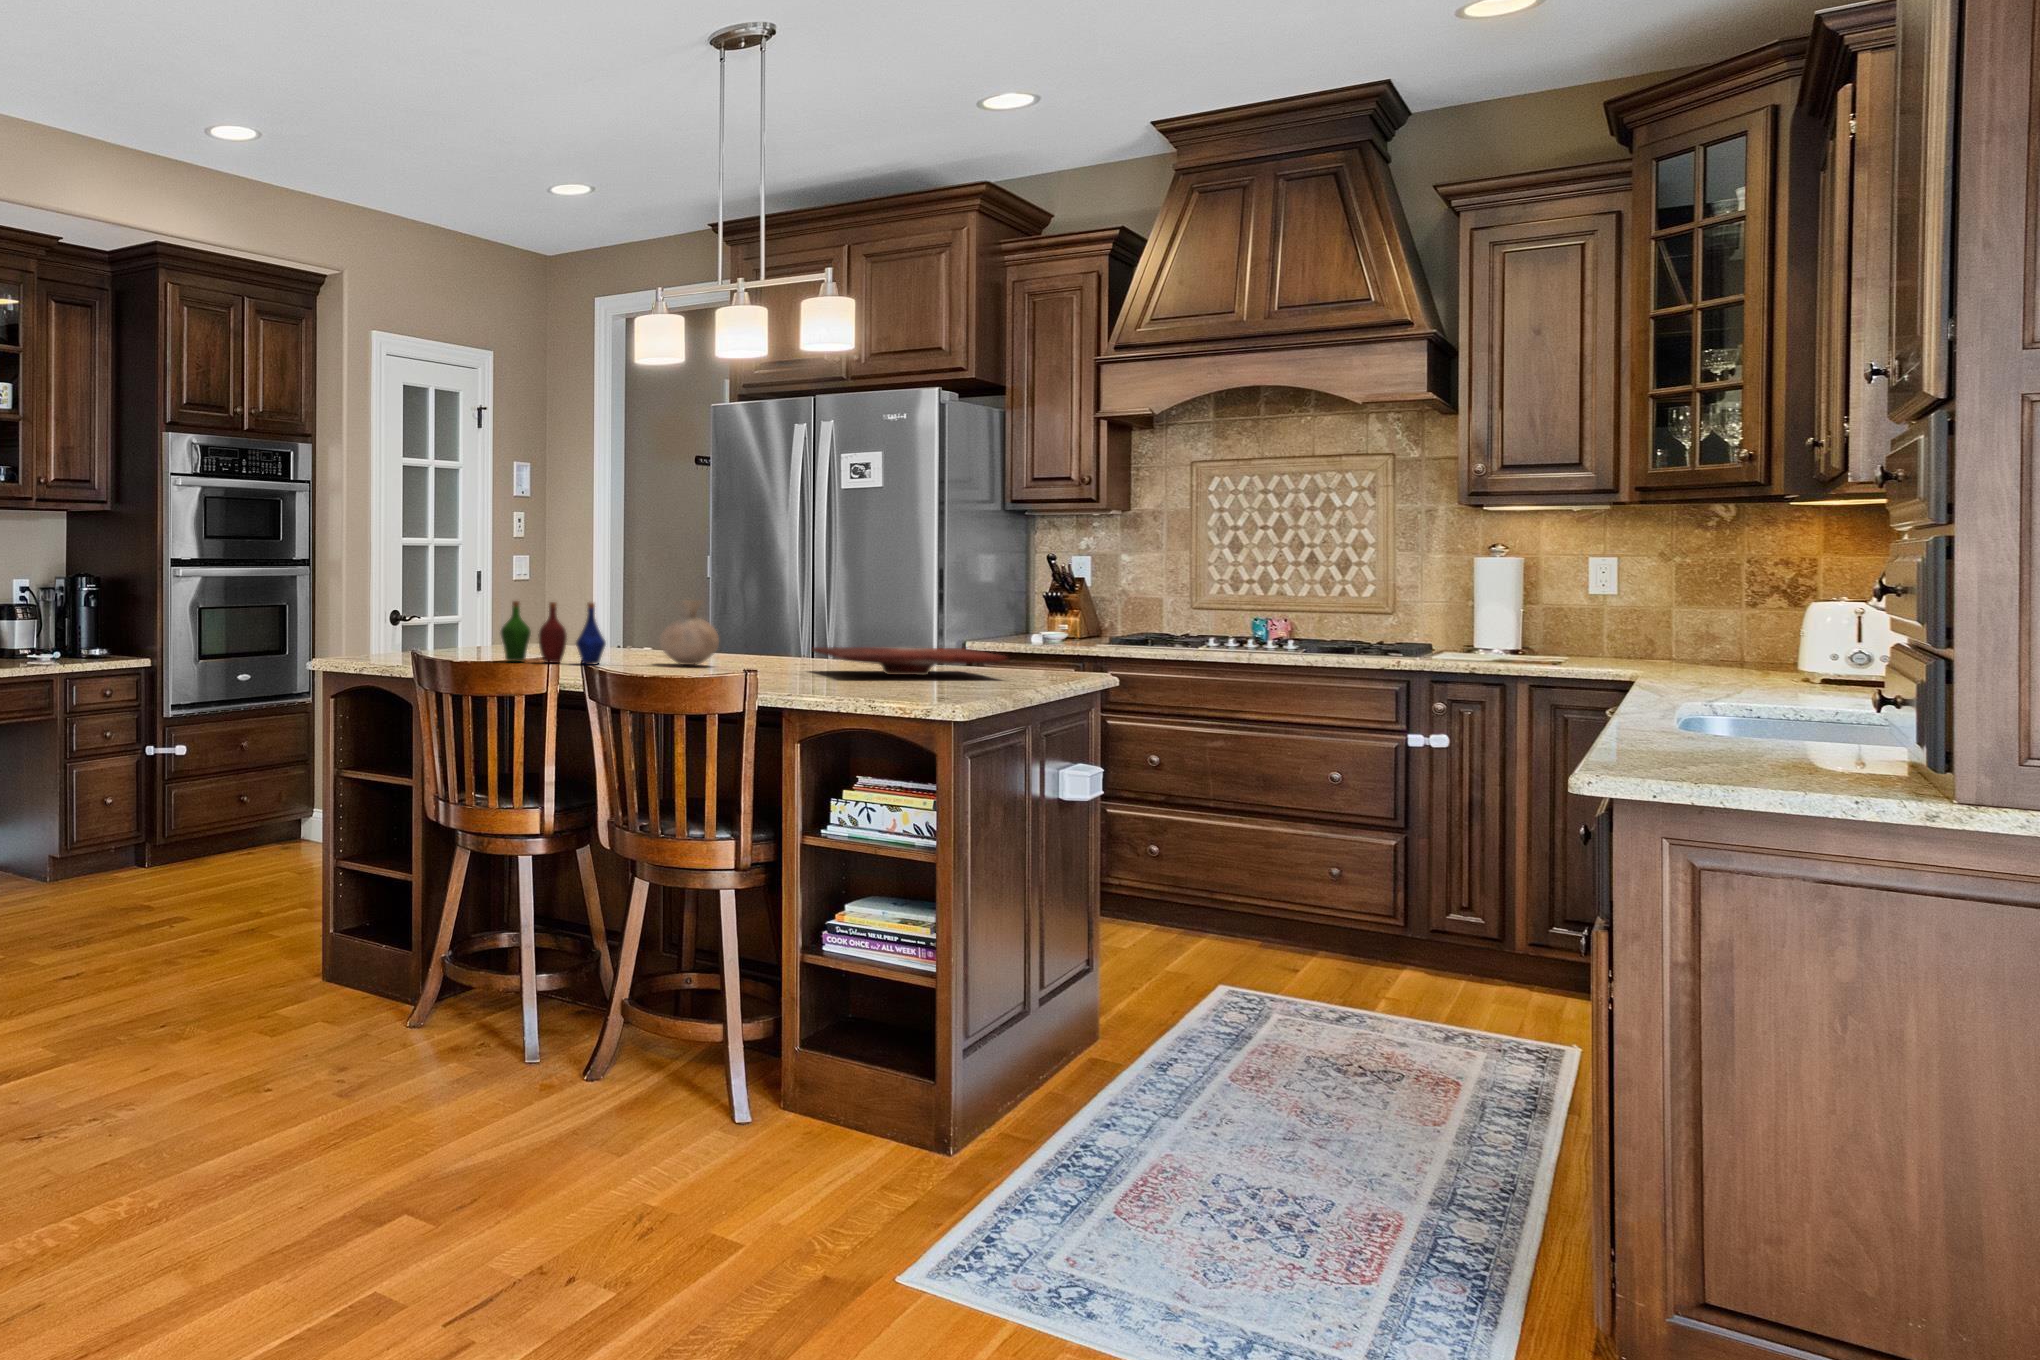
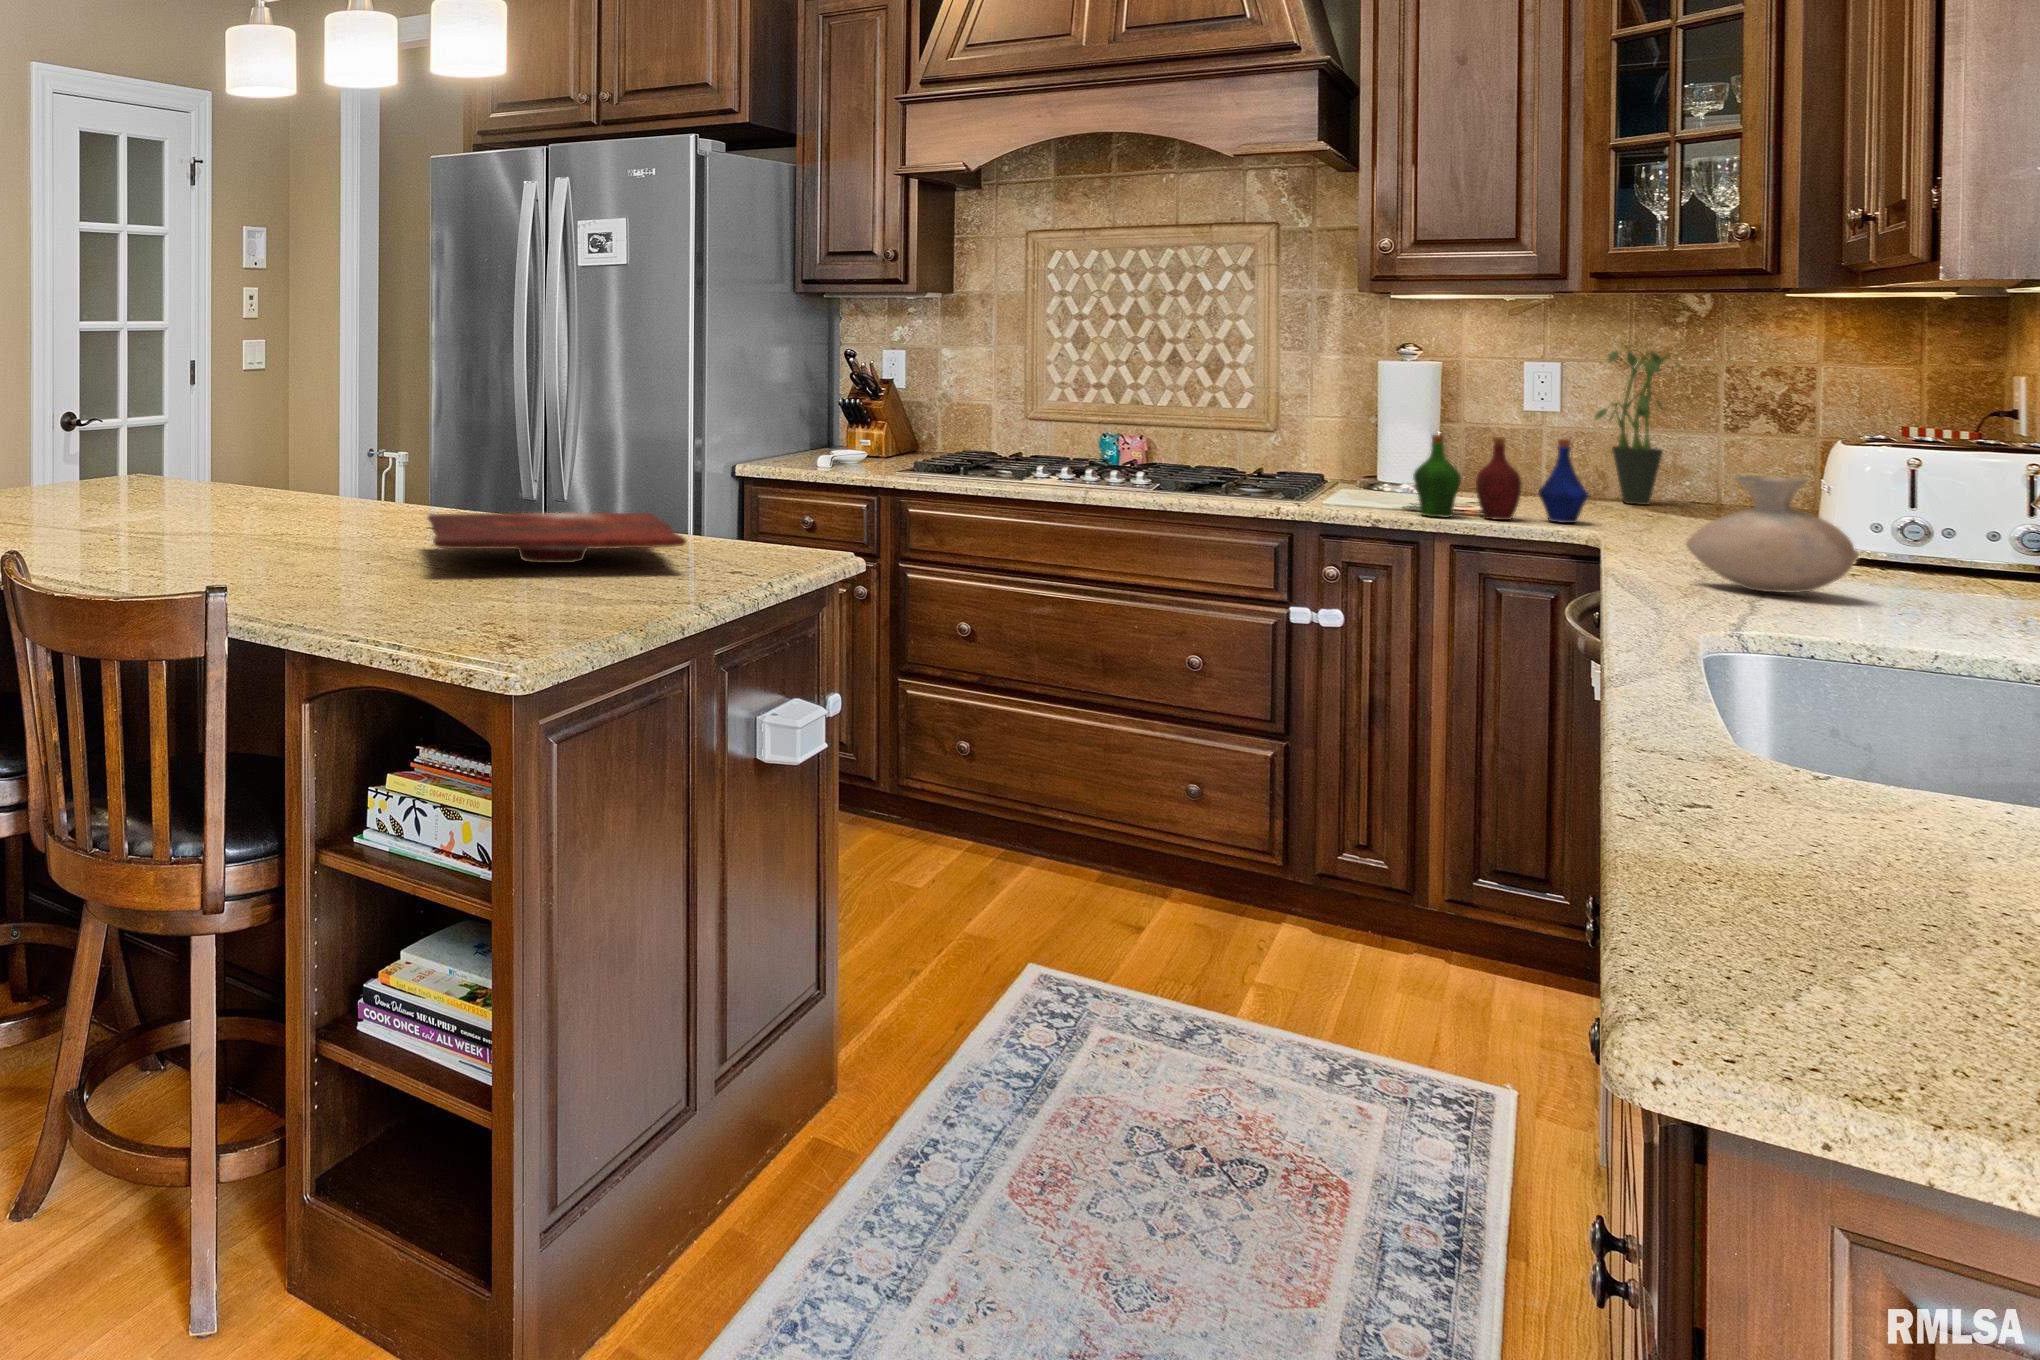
potted plant: none [1644,540,1715,662] -> present [1595,350,1682,505]
vase: present [660,600,719,665] -> present [1686,476,1859,593]
bottle: present [501,601,606,665] -> present [1413,435,1589,523]

